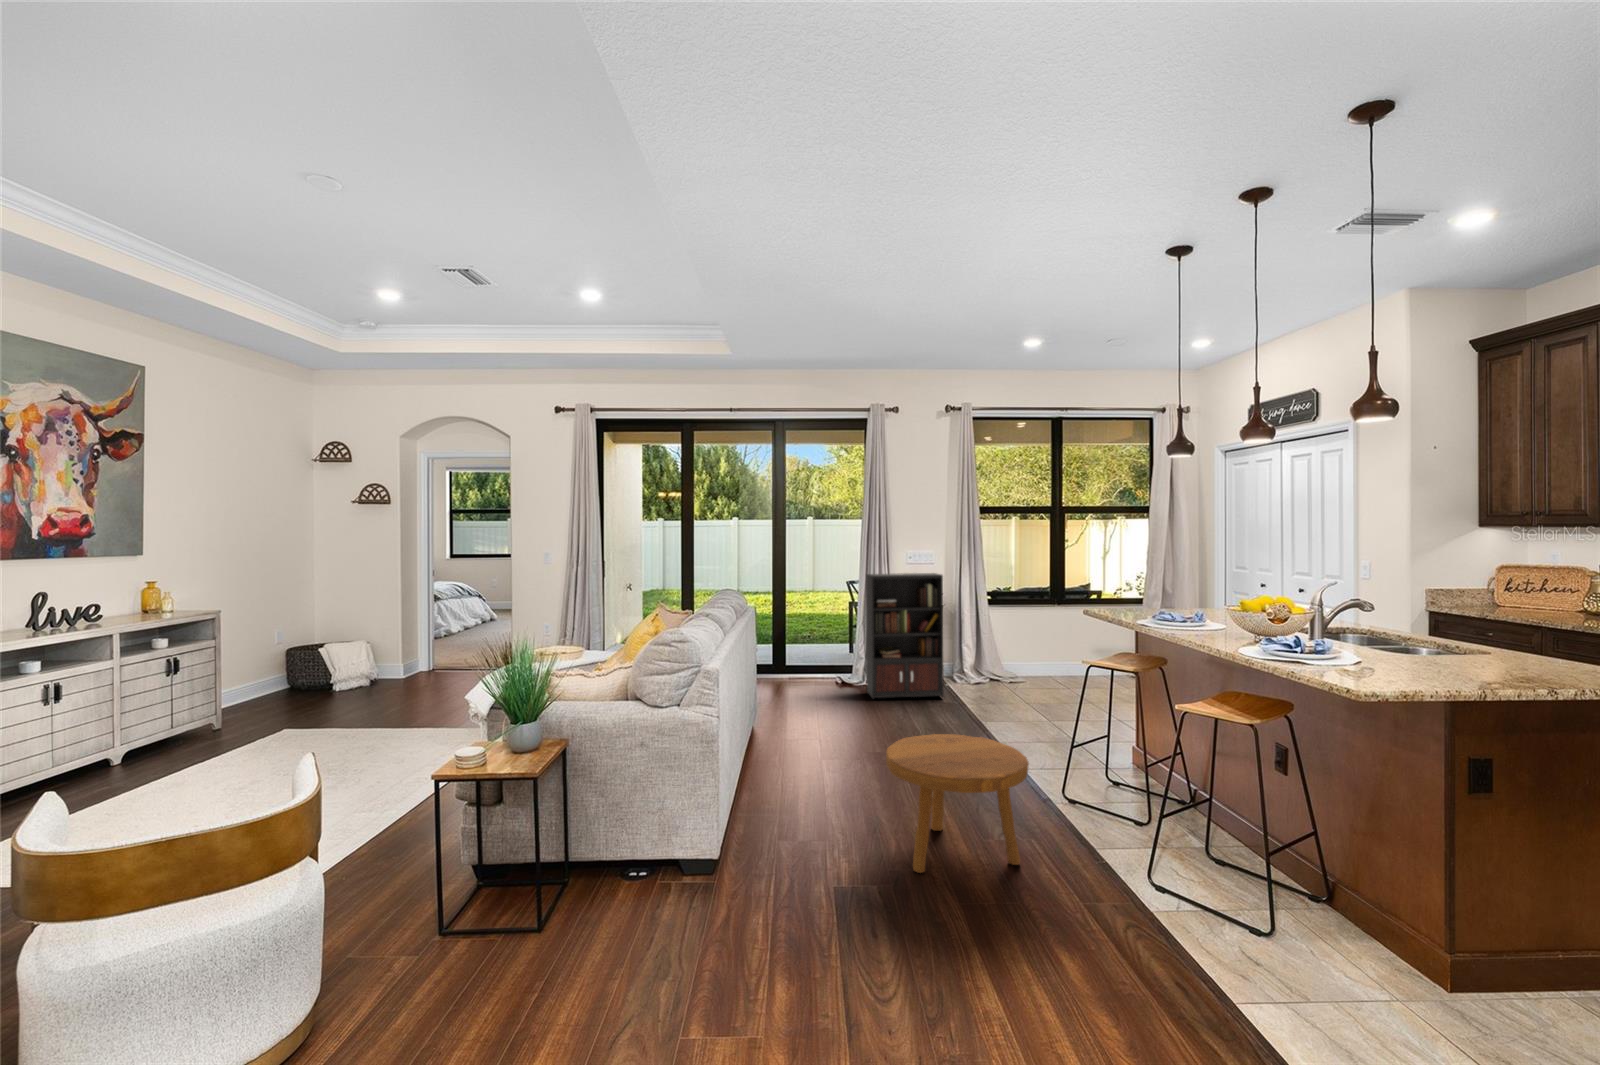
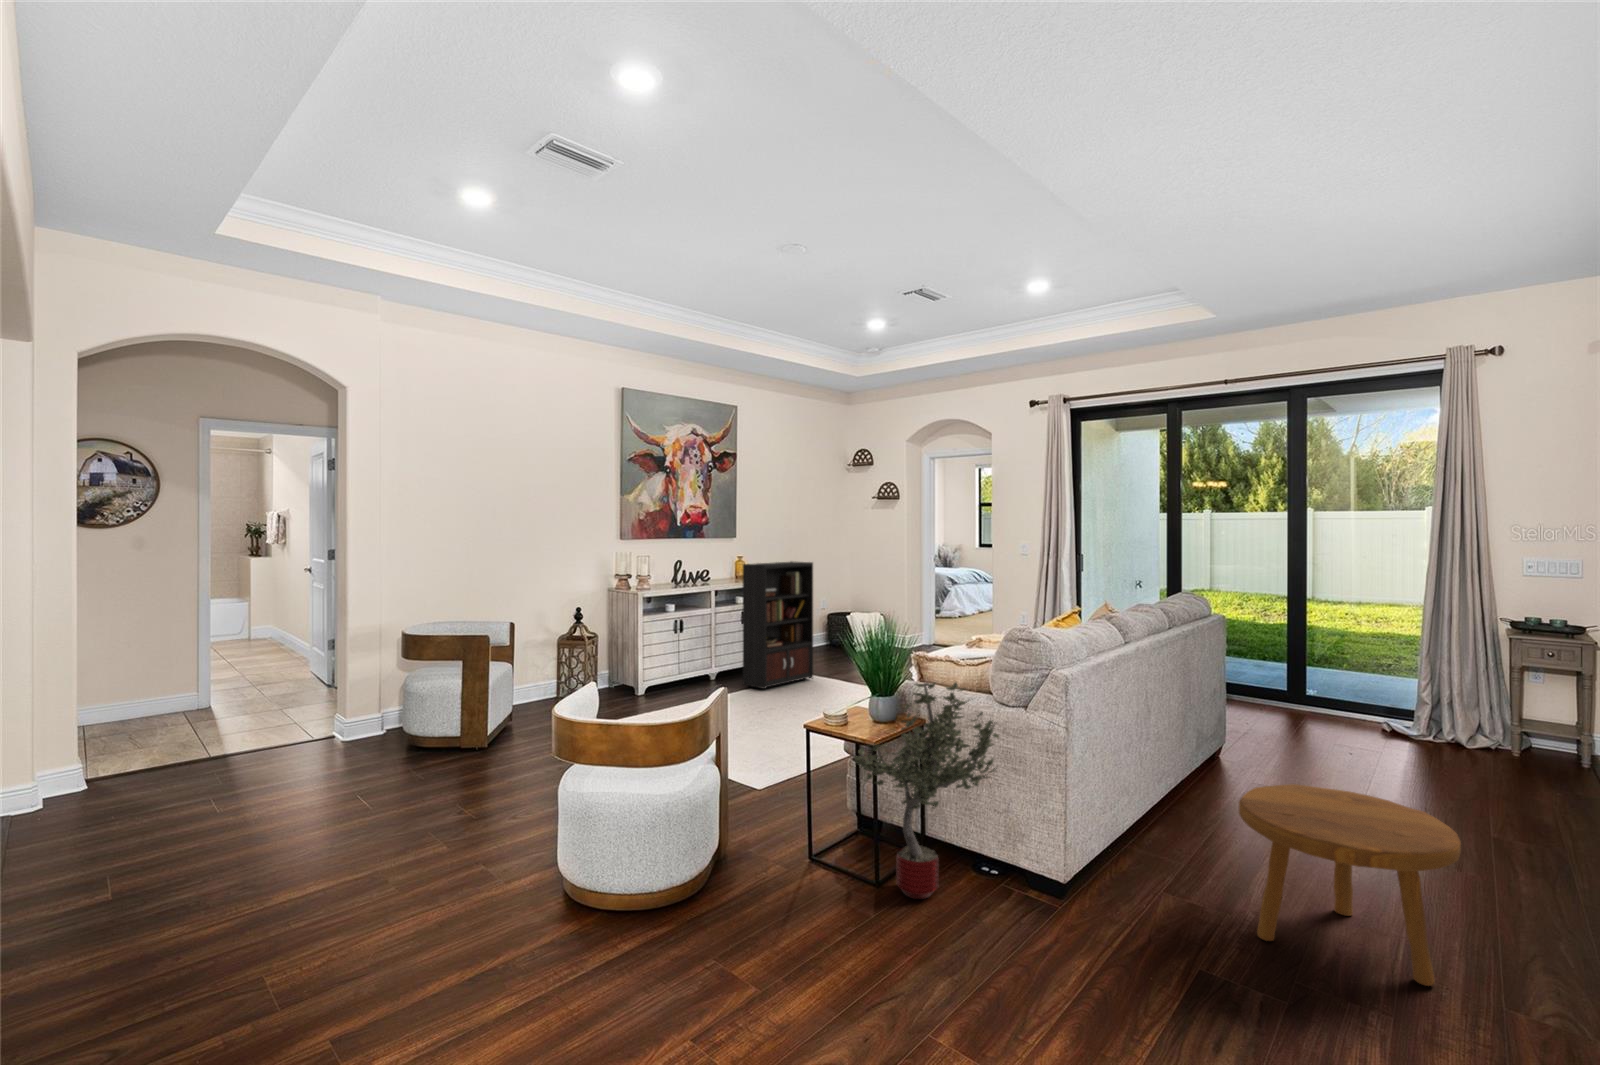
bookcase: present [866,573,944,699] -> present [743,561,813,689]
potted tree: none [535,706,739,971] -> present [855,682,999,899]

